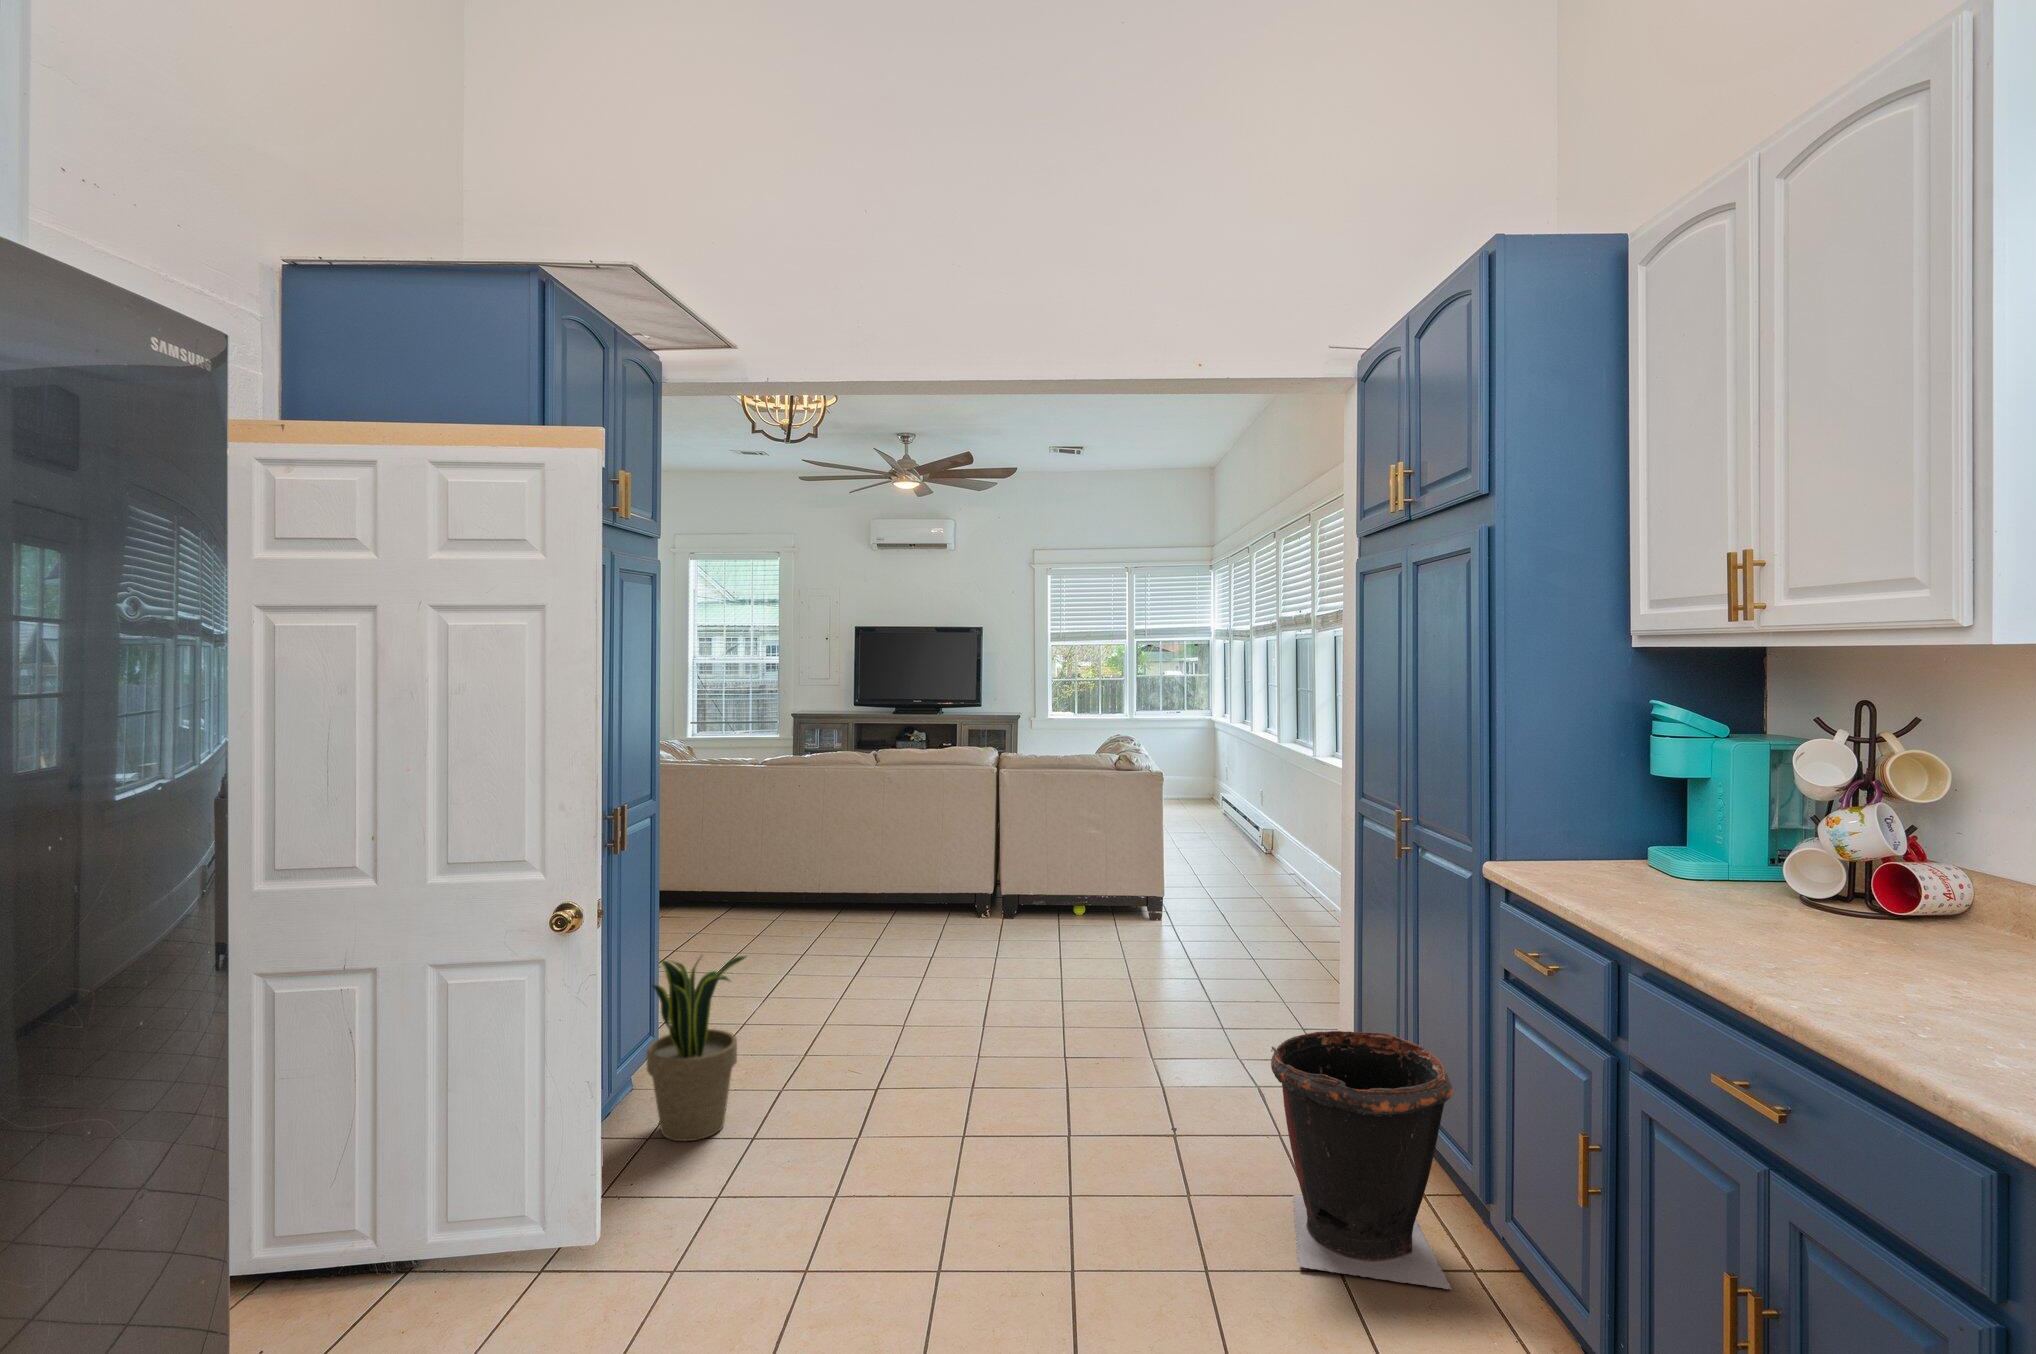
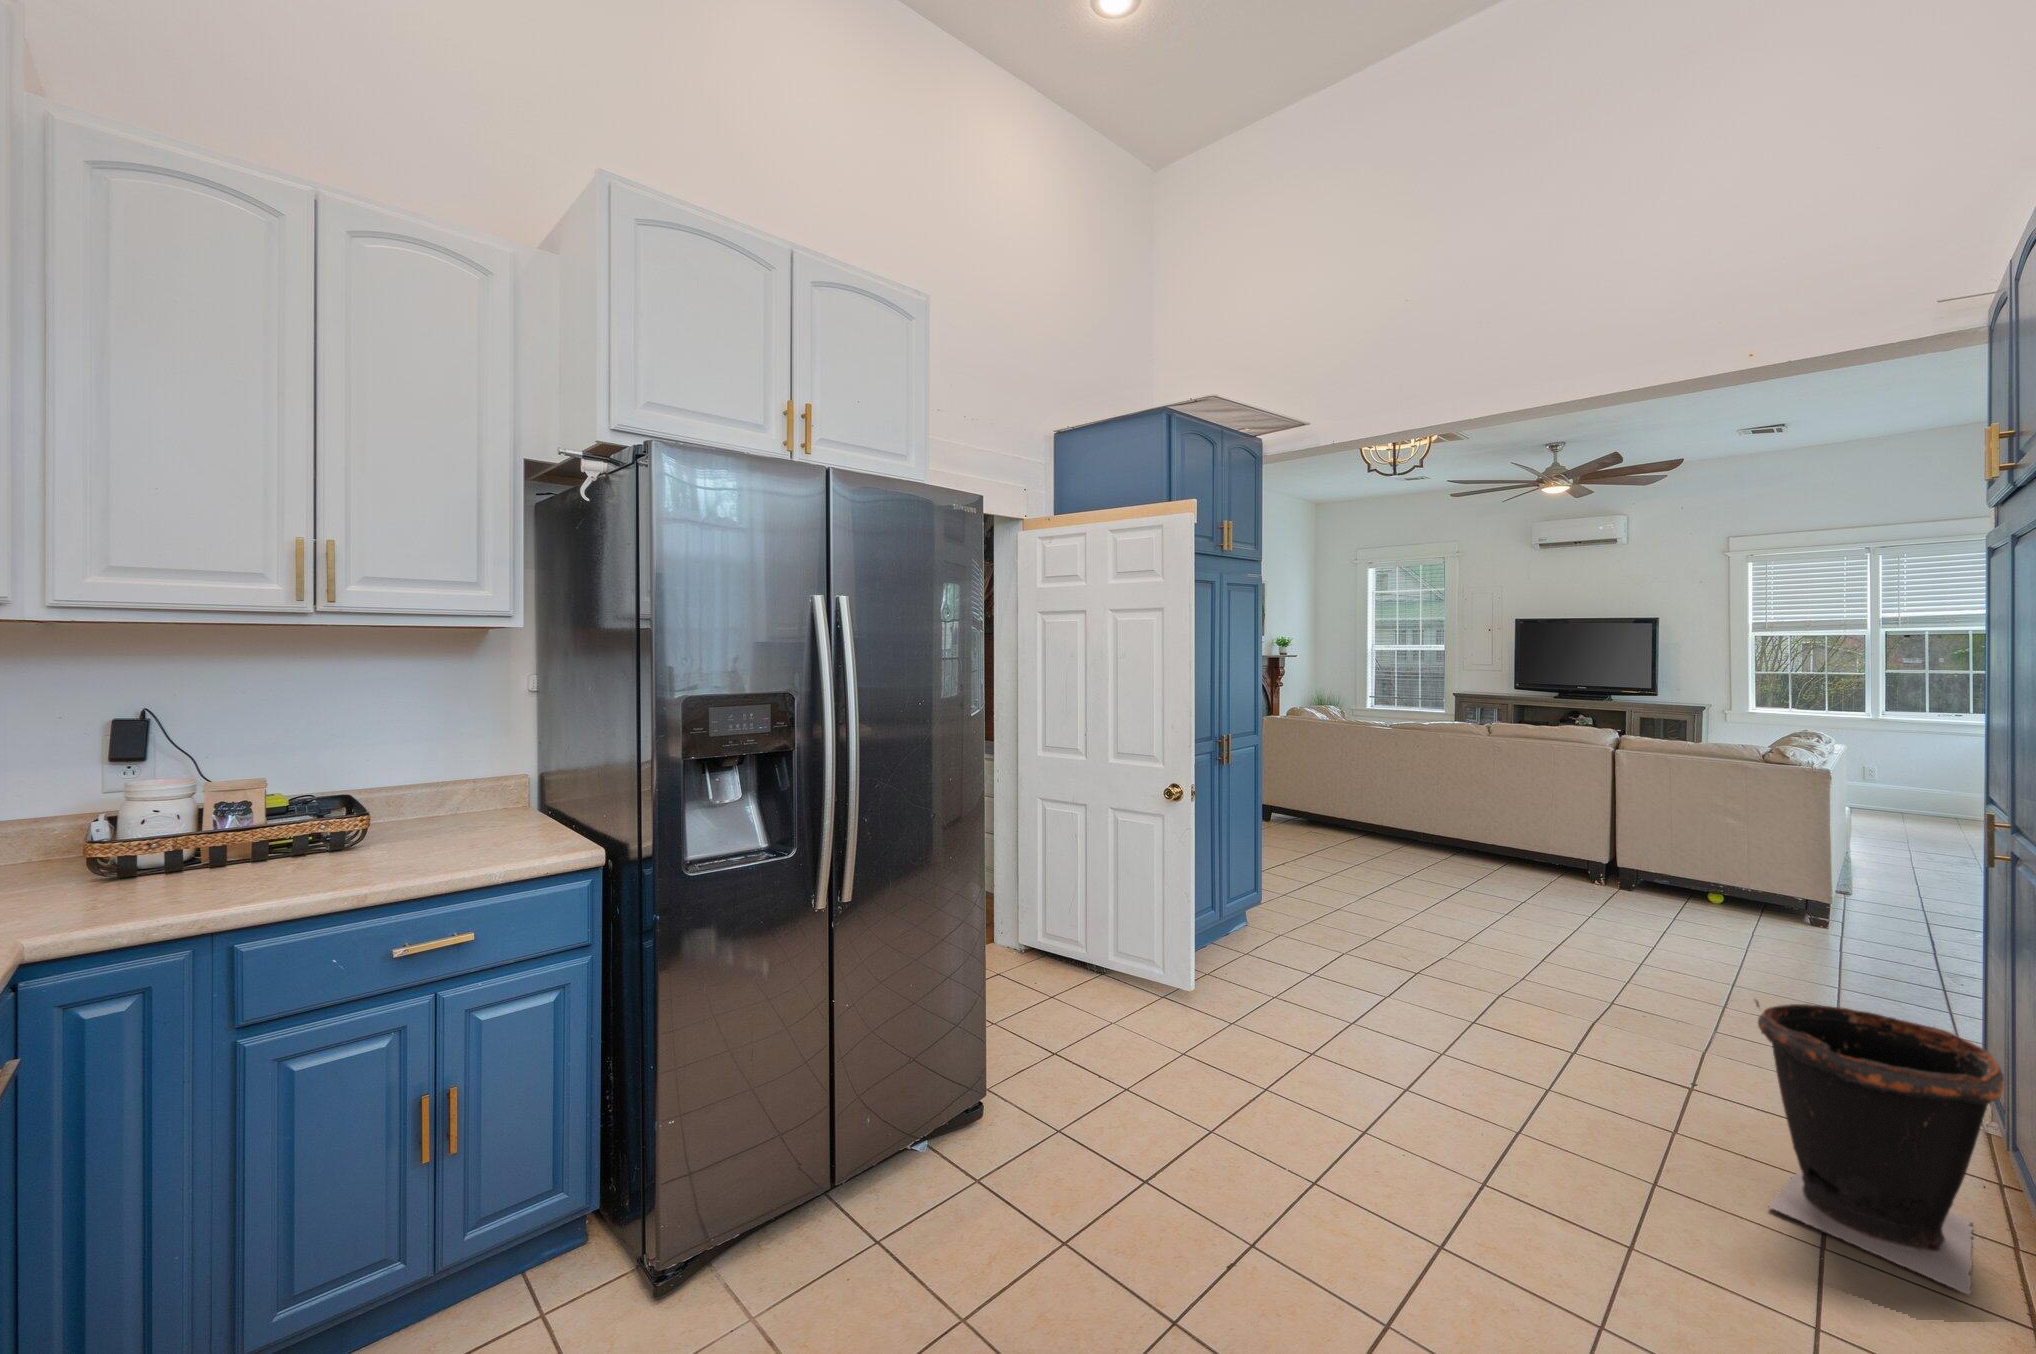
potted plant: present [647,956,746,1141] -> none [1246,843,1316,968]

